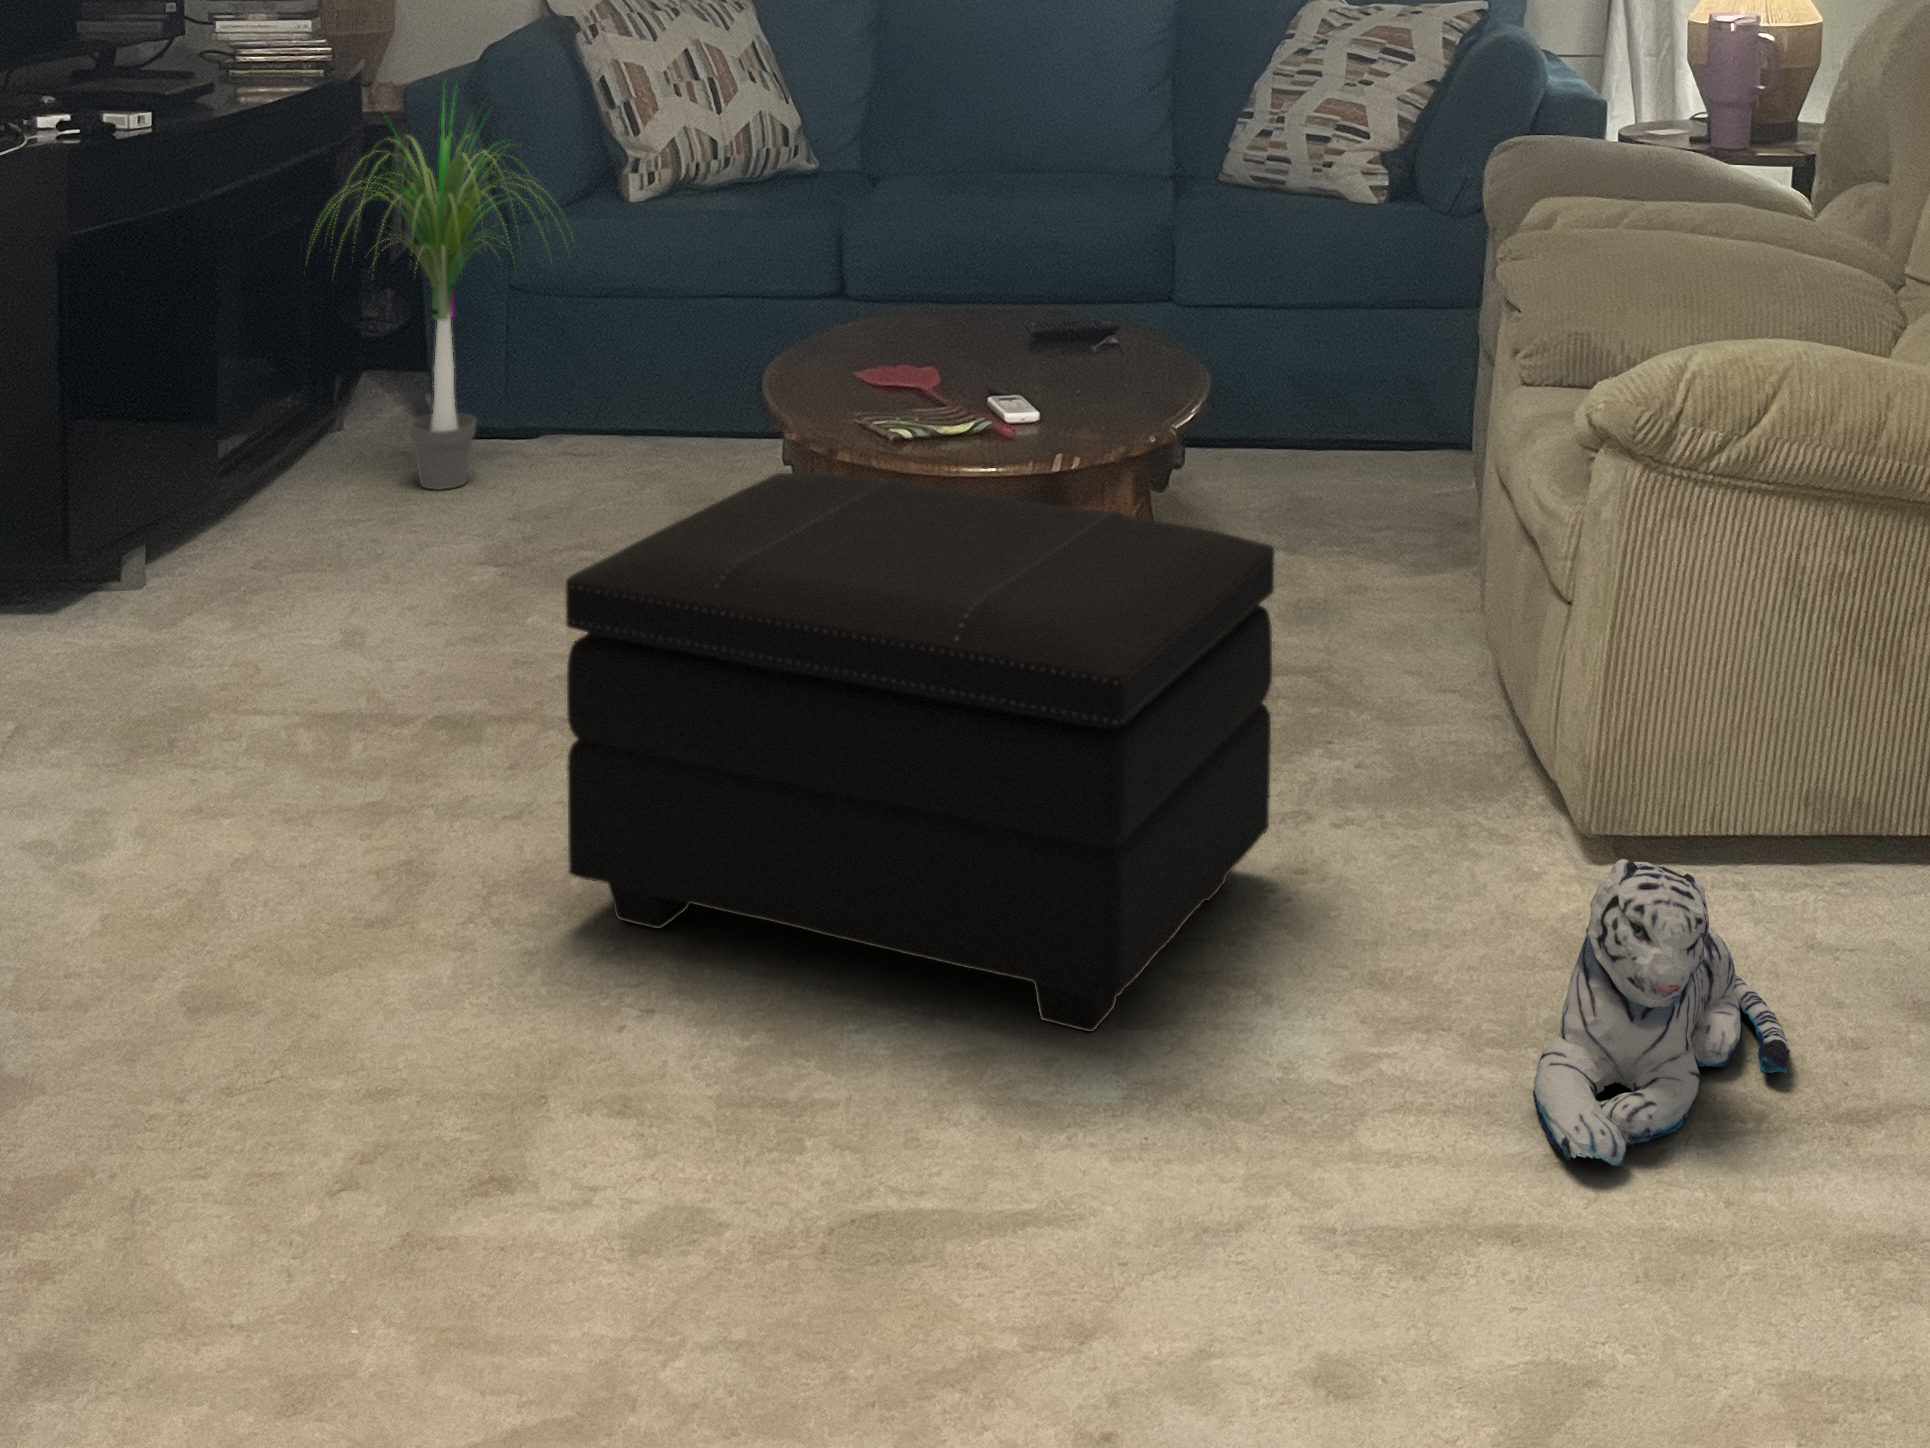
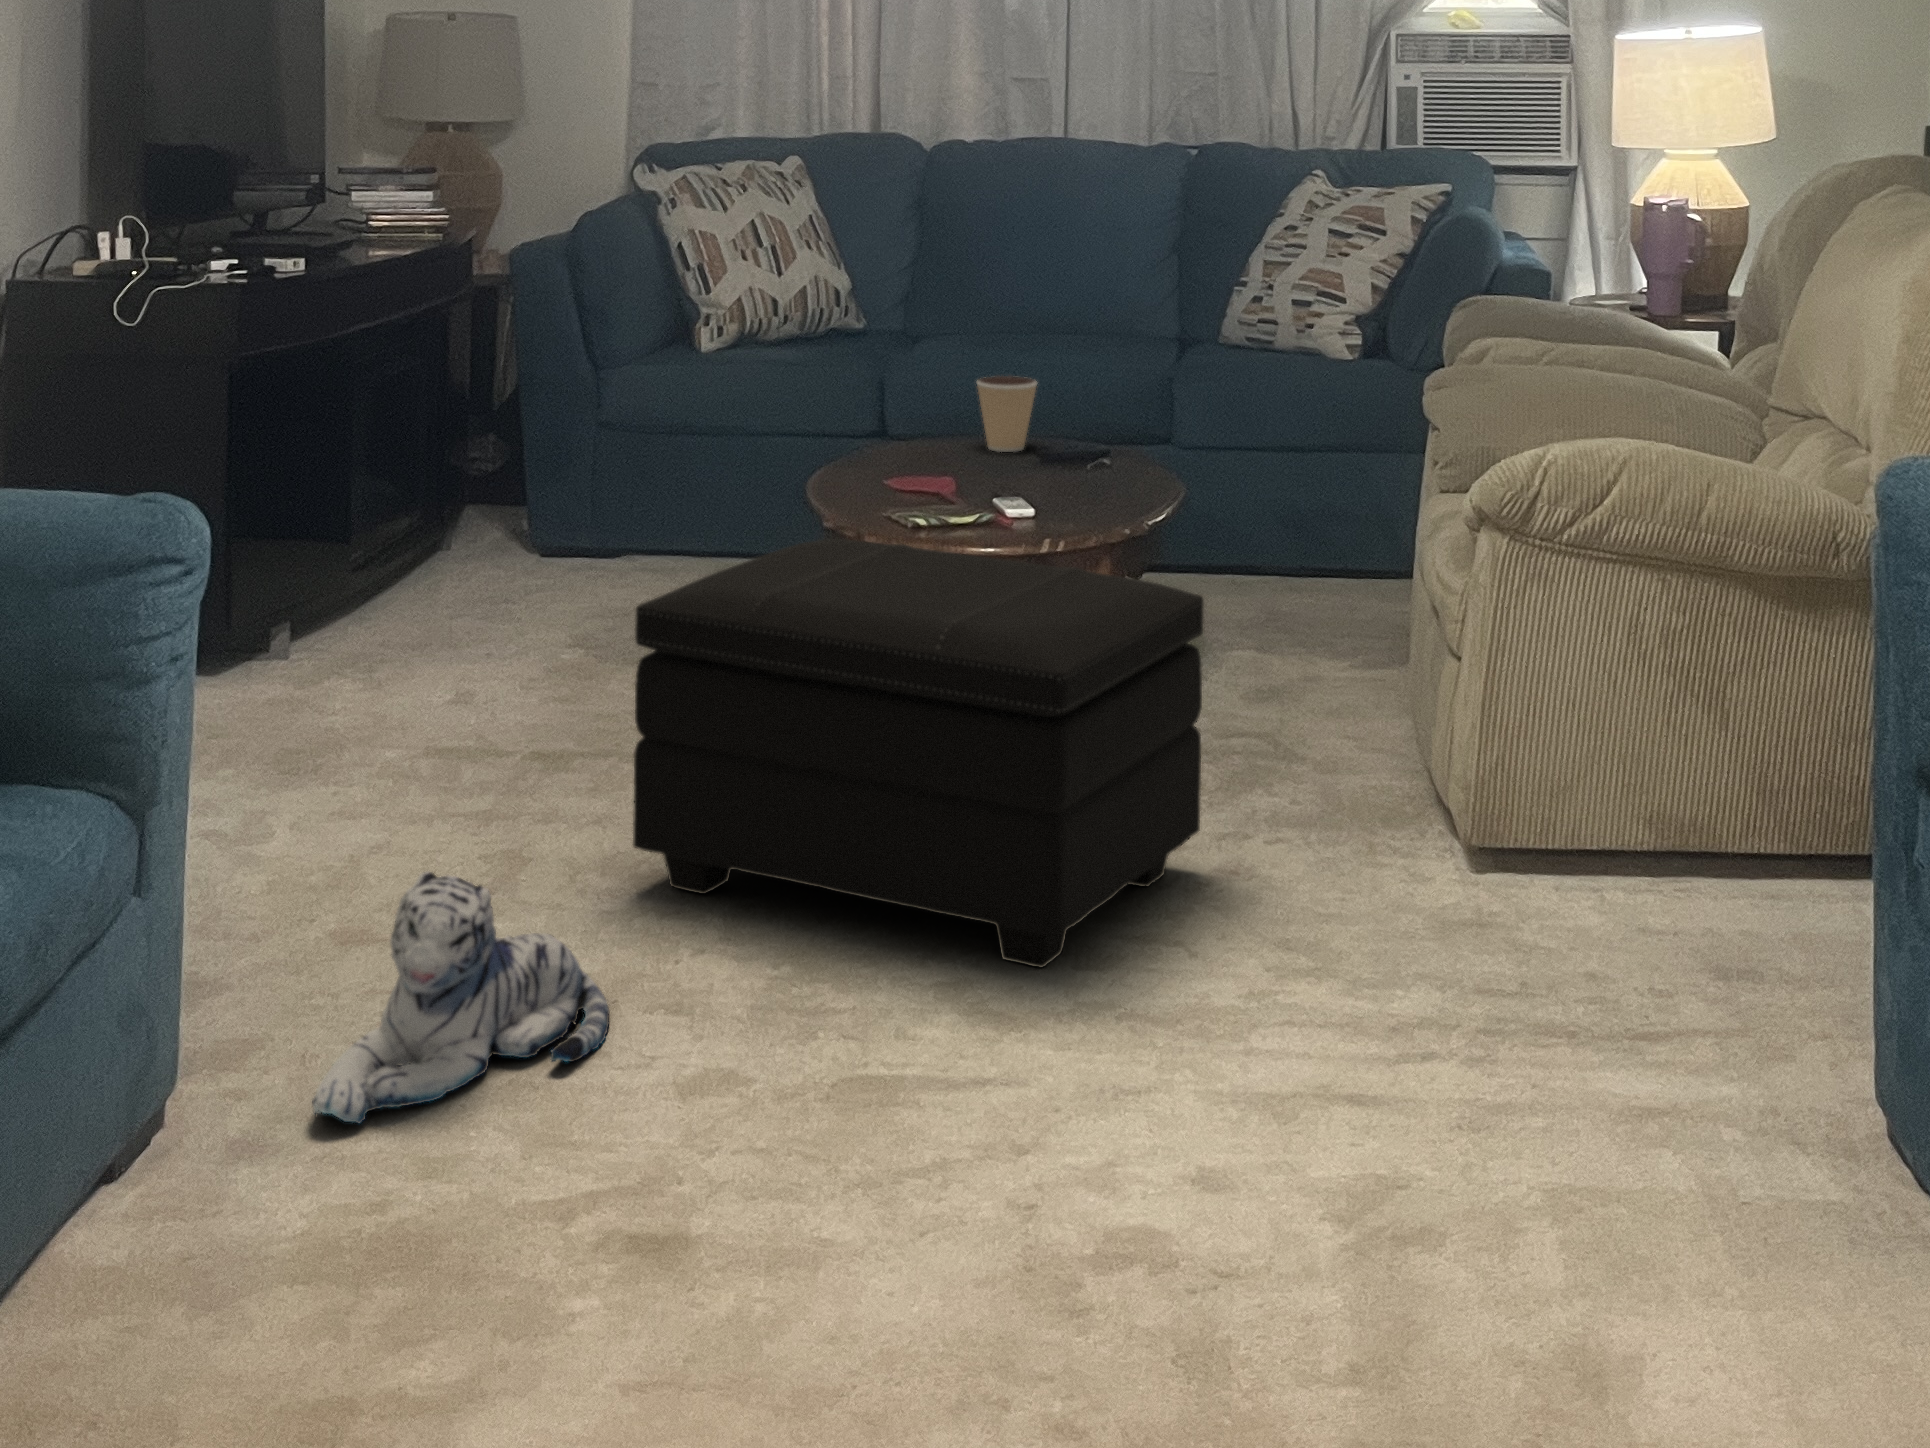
potted plant: present [318,85,560,490] -> none [425,236,656,590]
coffee cup: none [965,247,1039,338] -> present [977,376,1038,452]
plush toy: present [1533,859,1790,1166] -> present [312,871,609,1123]

